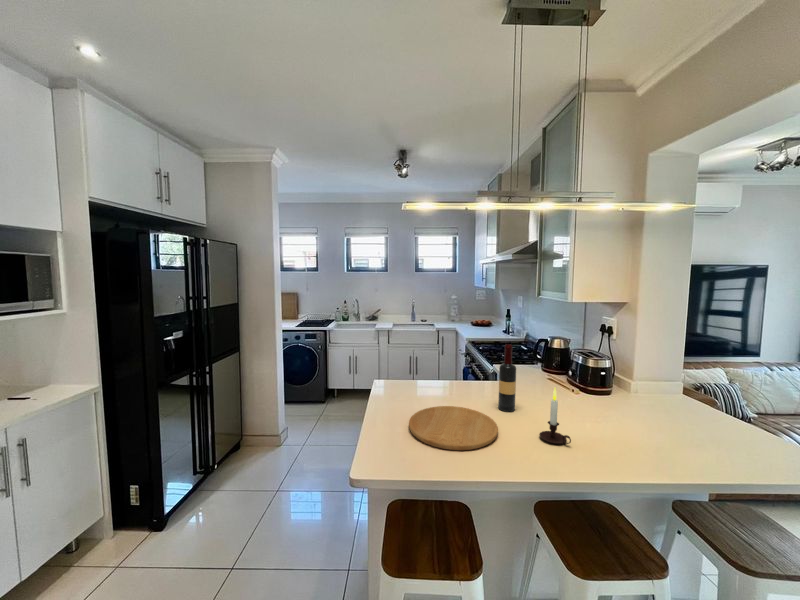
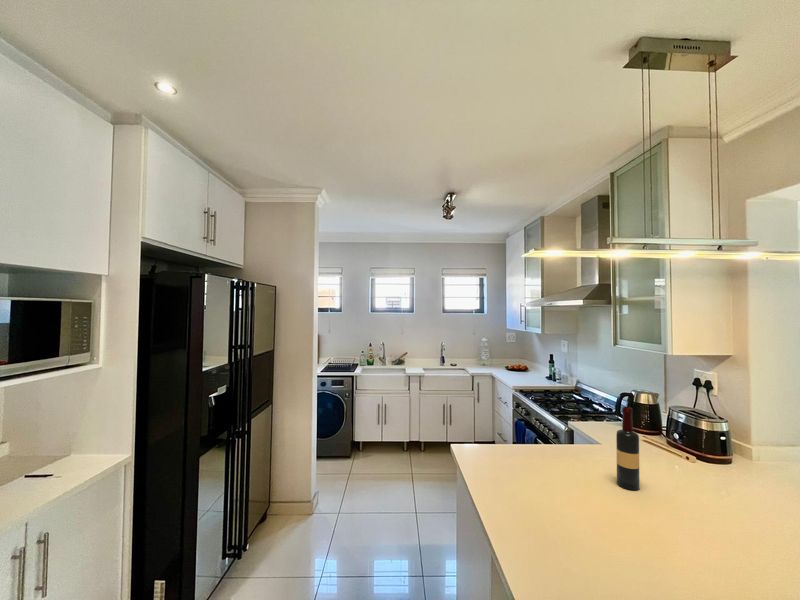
candle: present [539,388,571,444] -> none [701,468,756,544]
cutting board: present [409,406,498,450] -> none [529,483,654,556]

